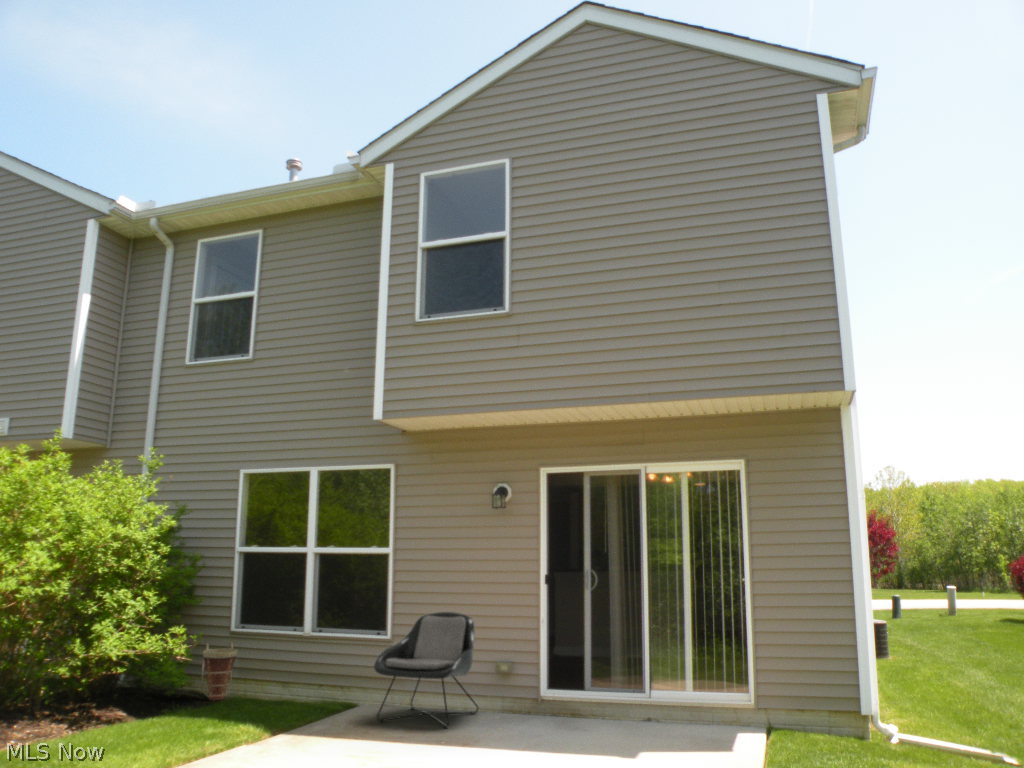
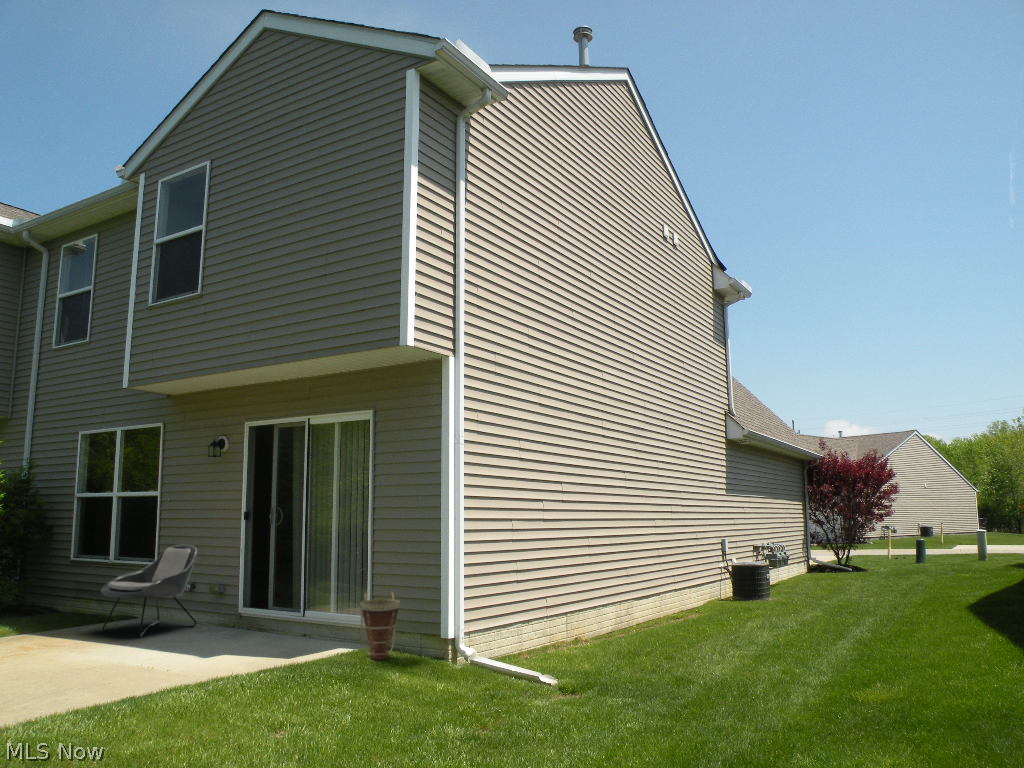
basket: present [202,643,238,701] -> present [361,592,400,660]

